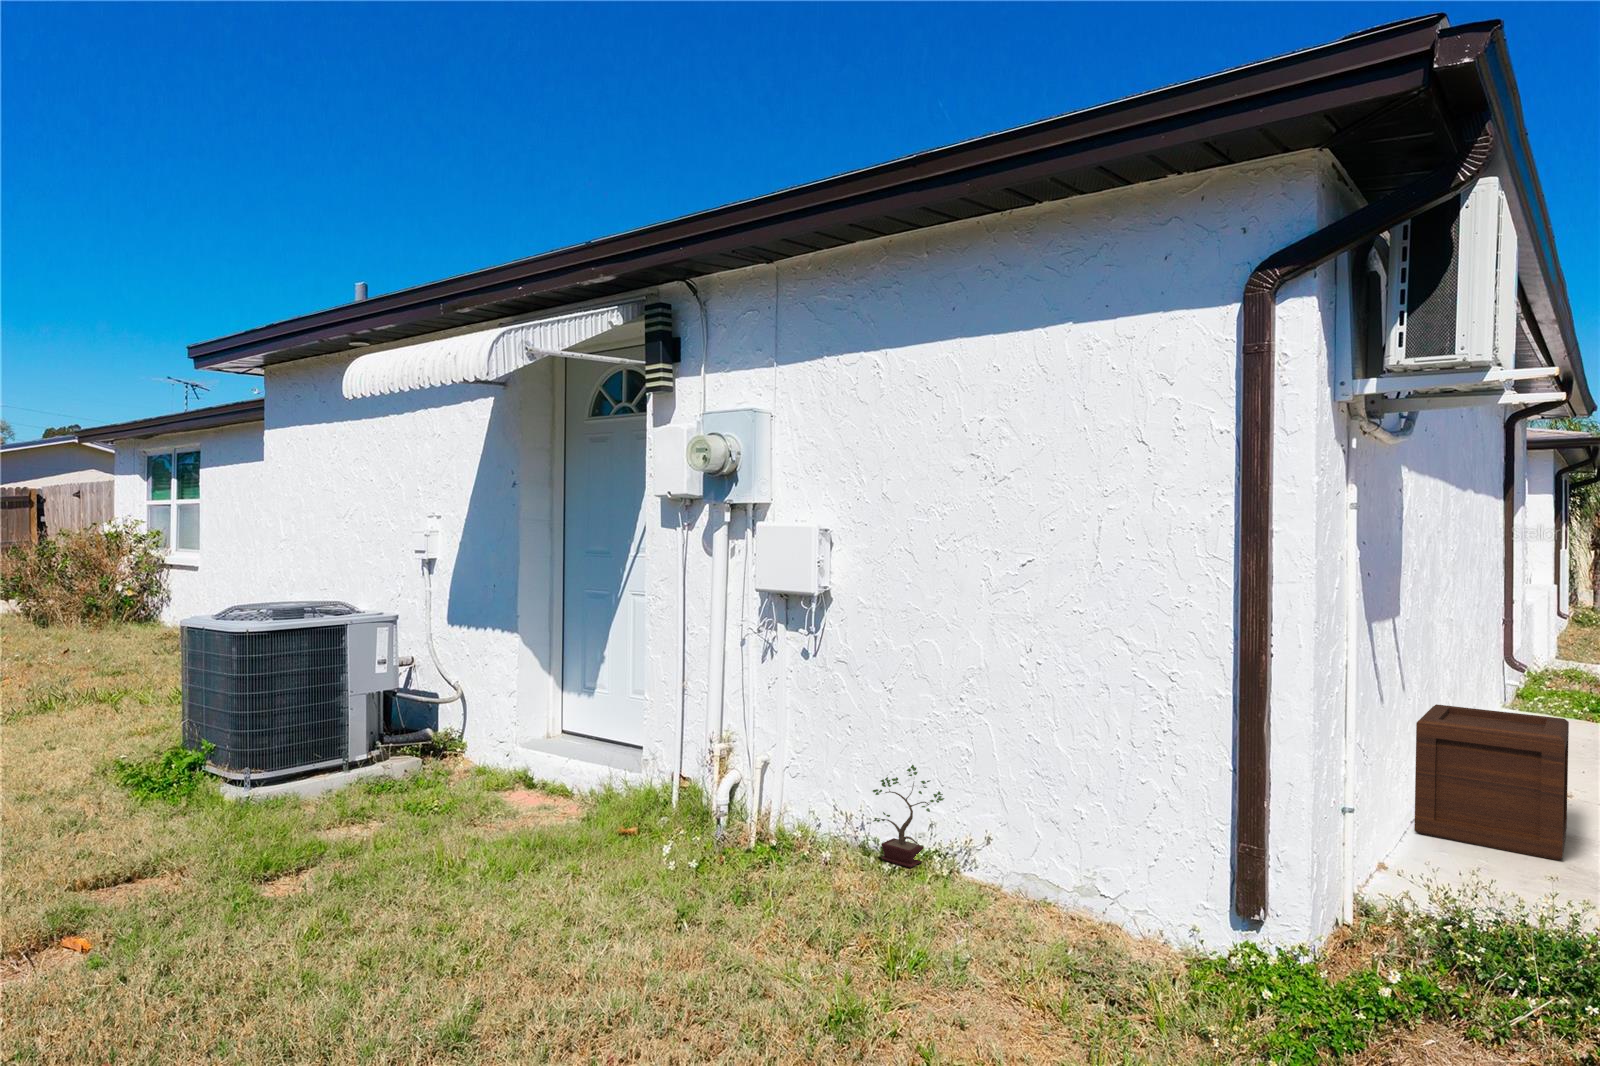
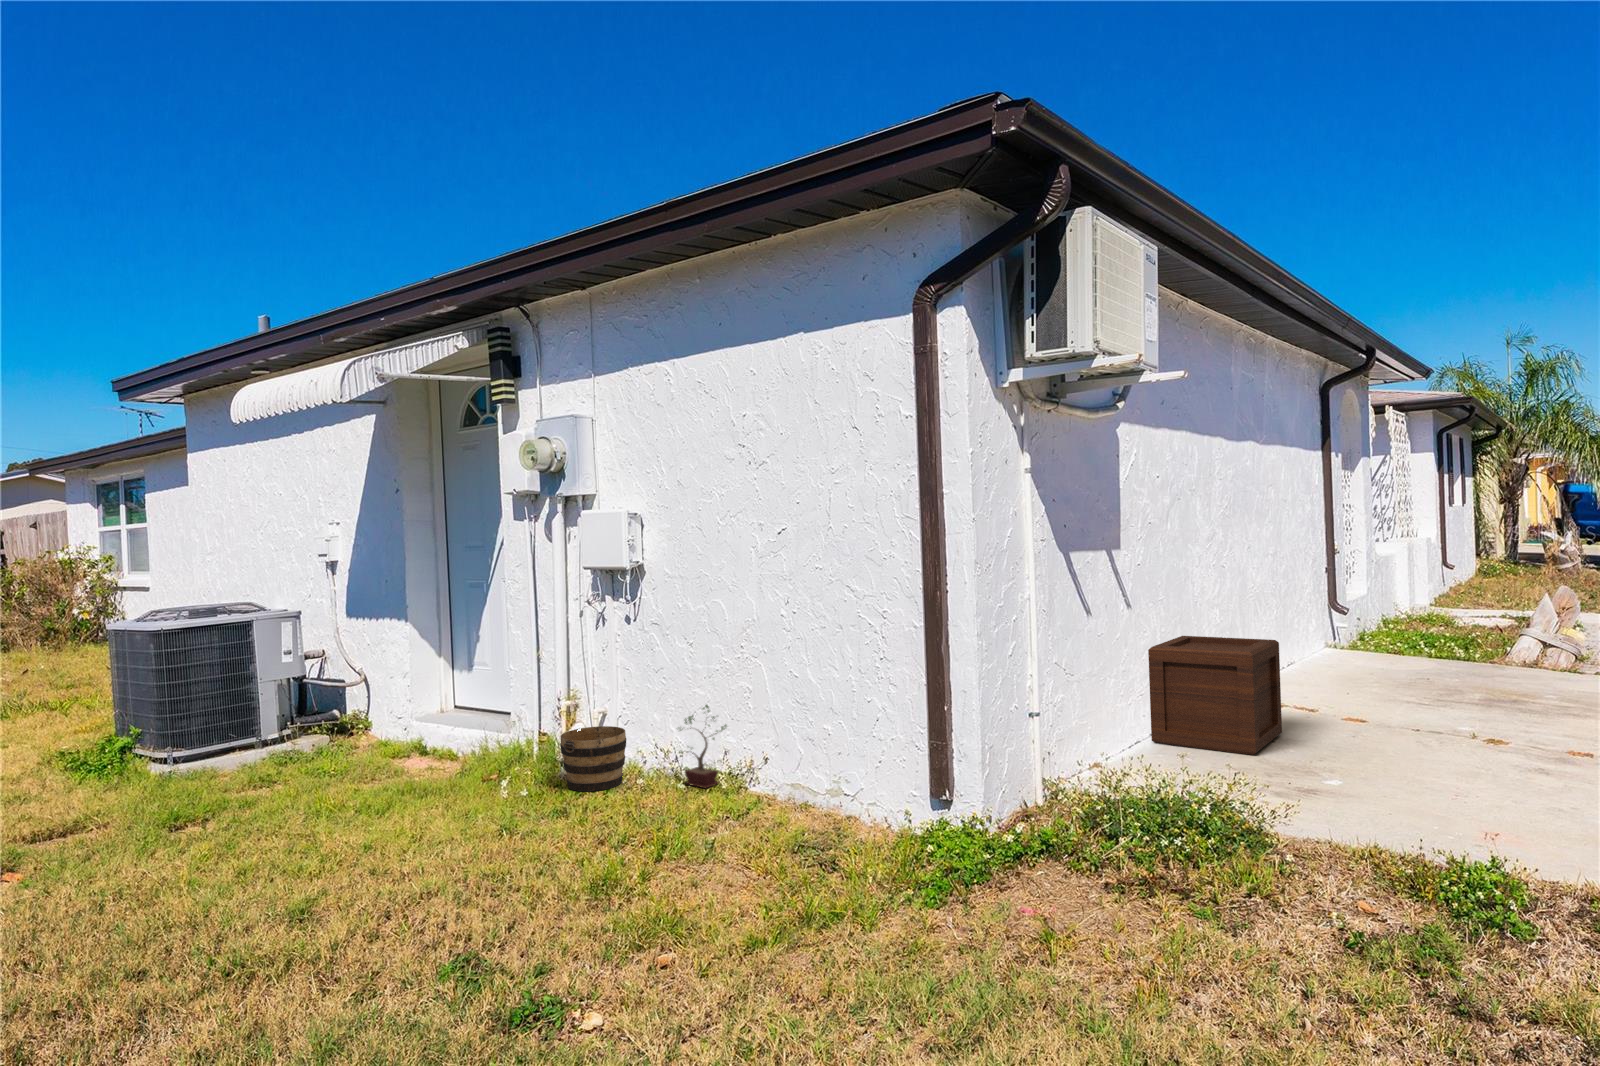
bucket: none [723,777,801,858] -> present [560,726,626,791]

